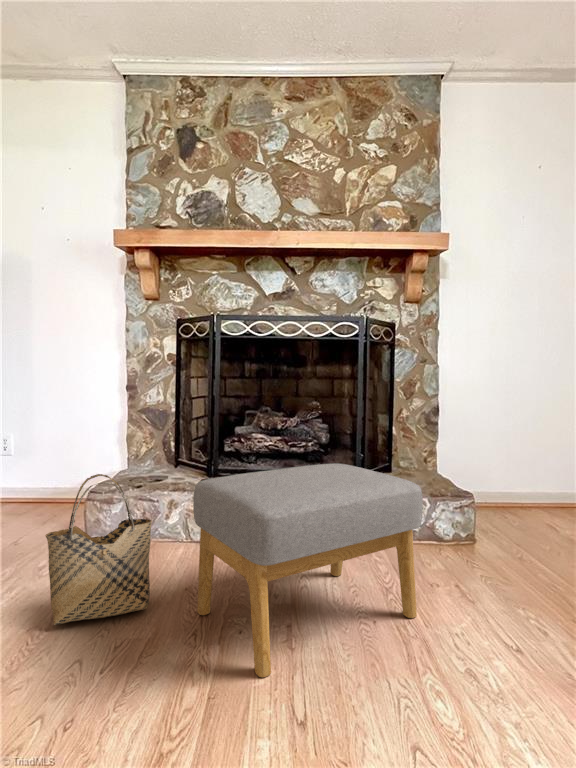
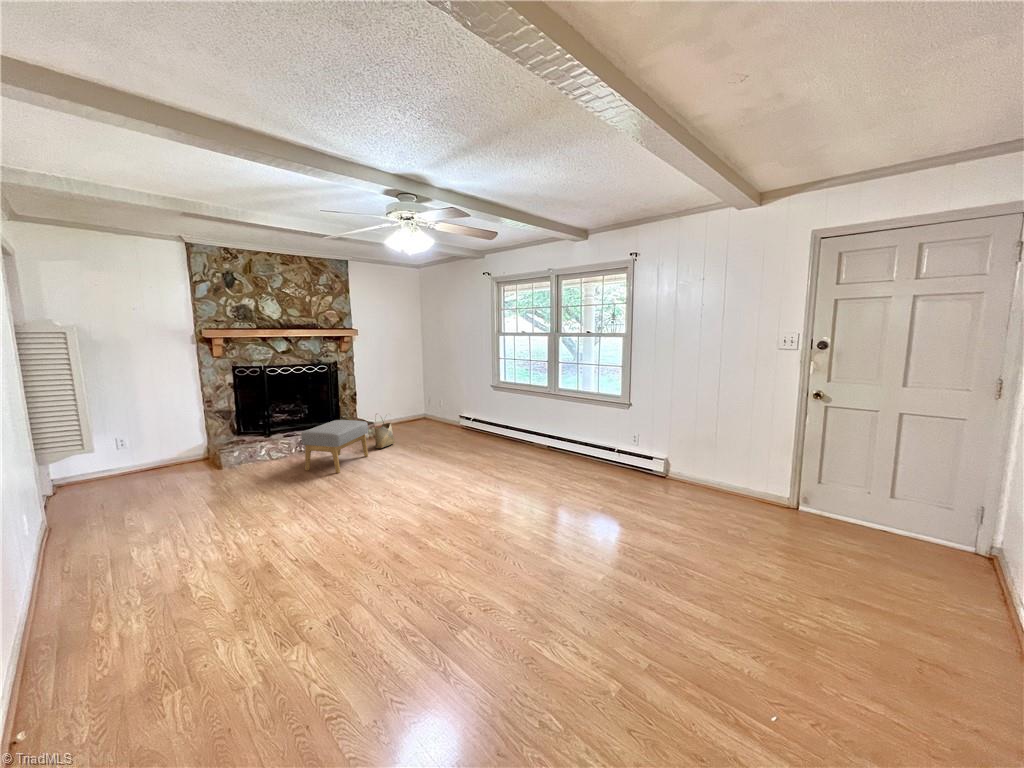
woven basket: present [45,474,152,625] -> present [375,422,395,448]

